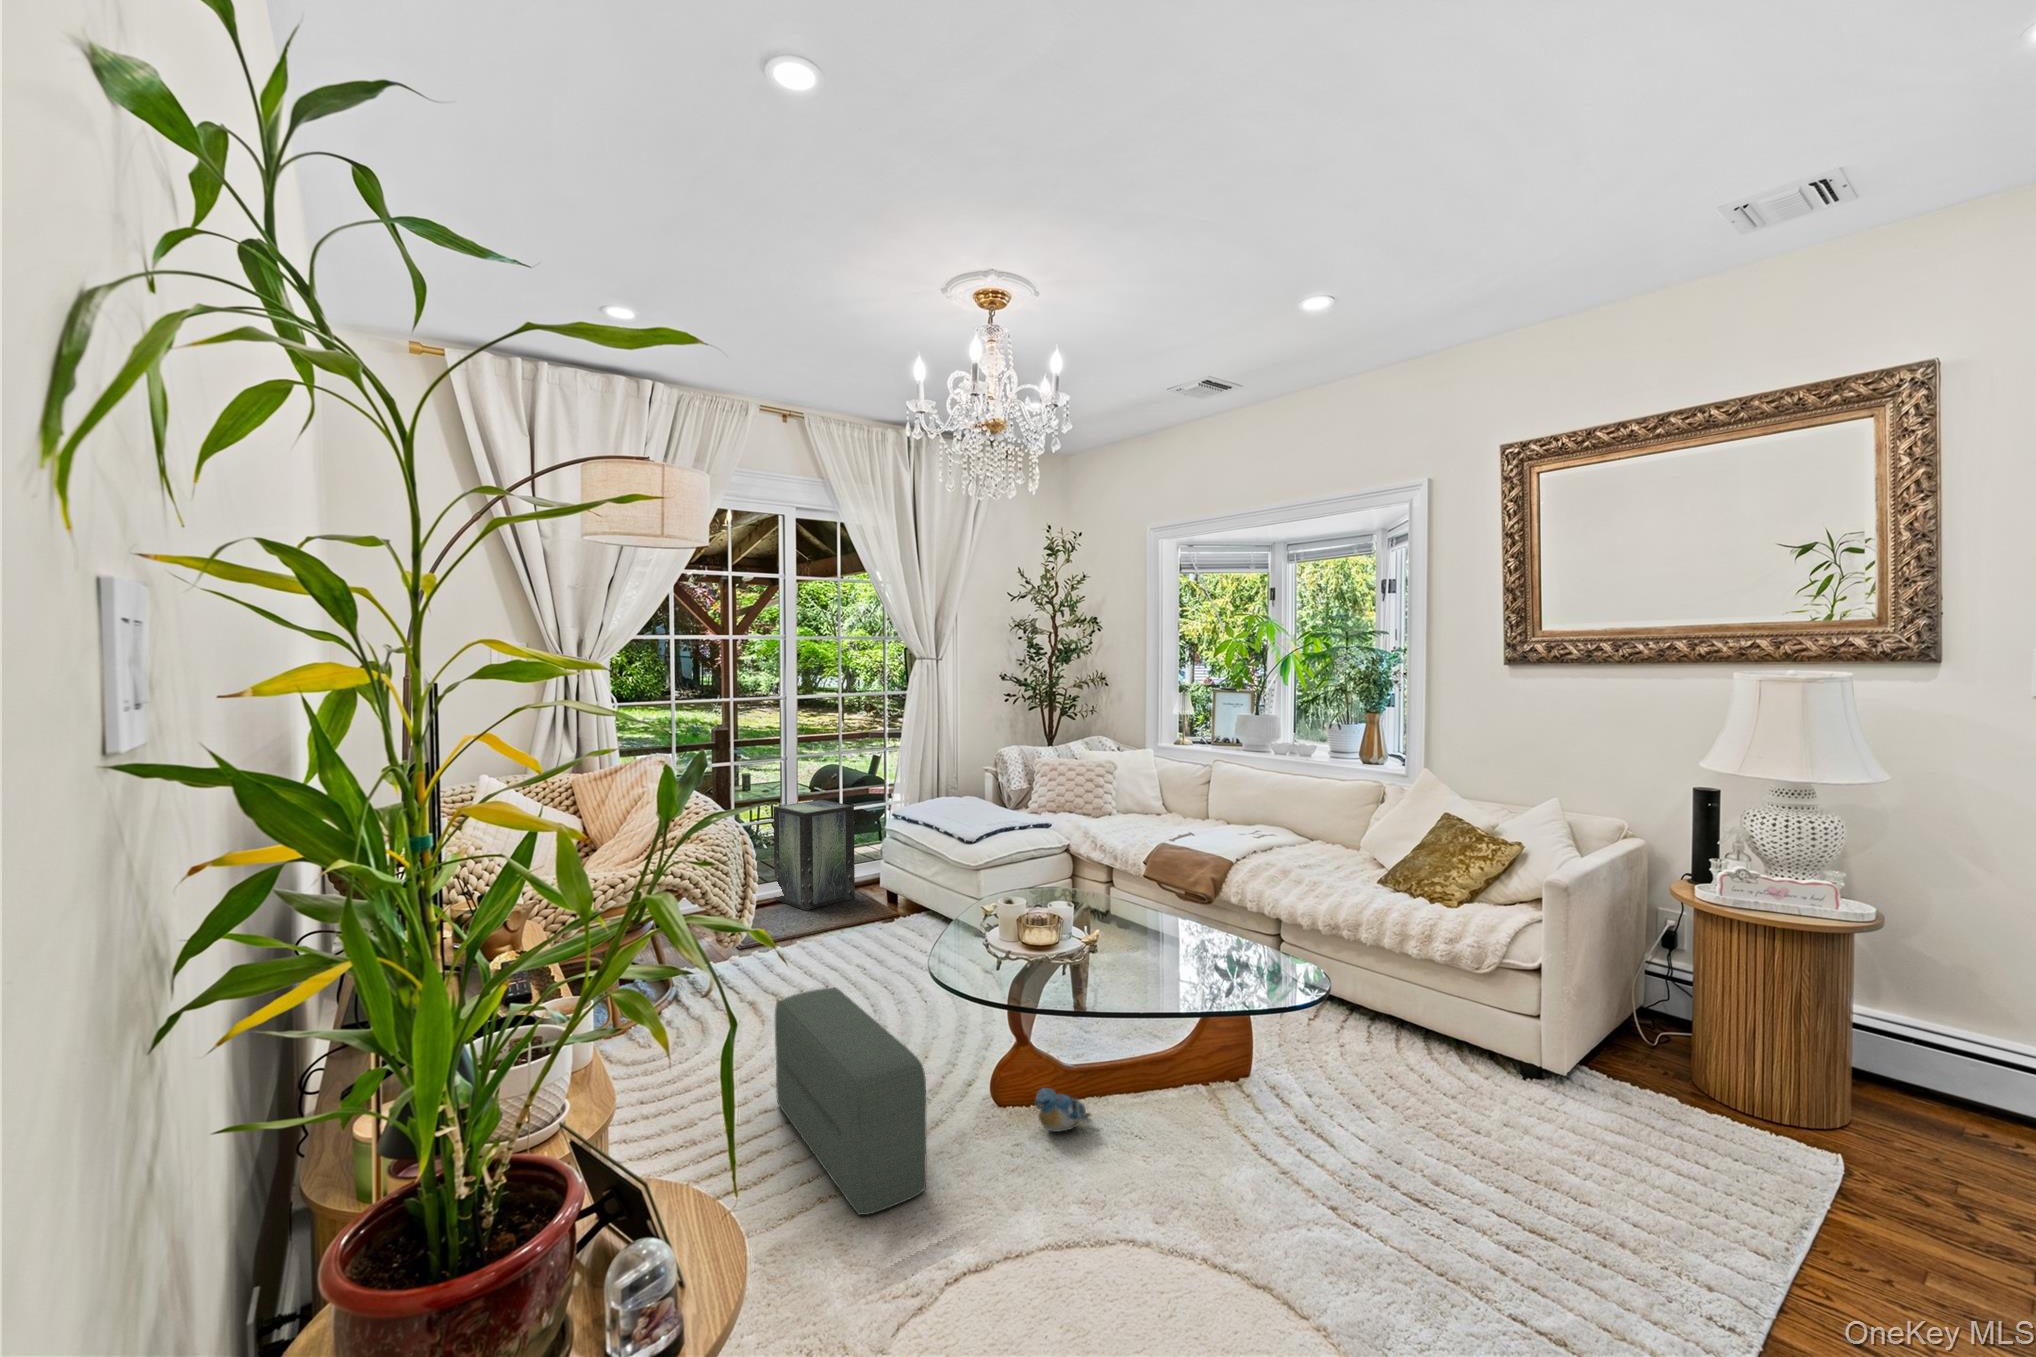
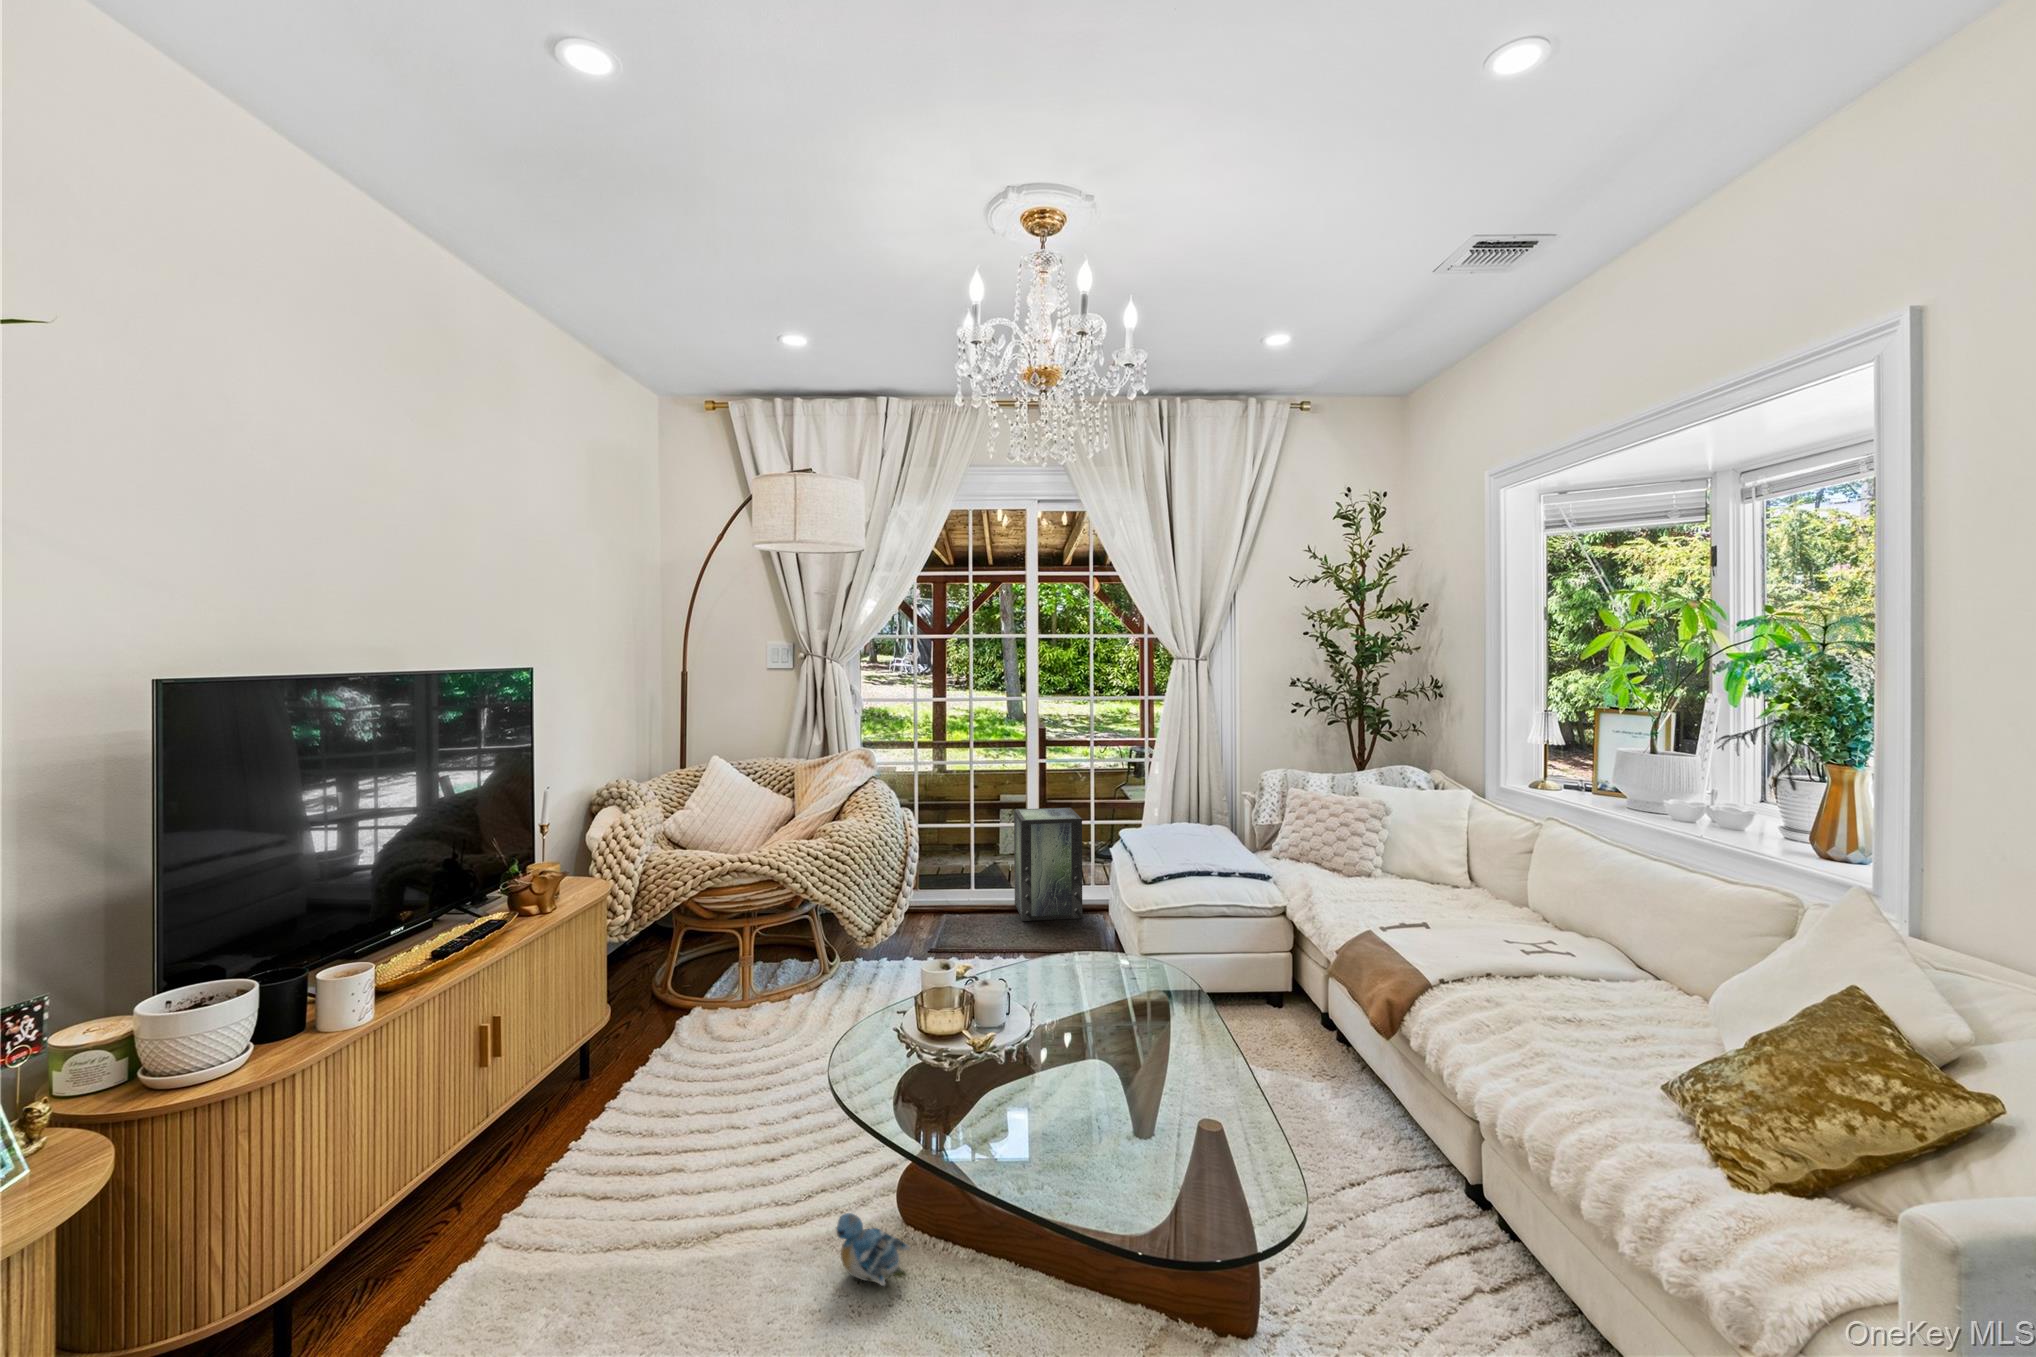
pouf: present [775,988,926,1215] -> none [586,1009,776,1276]

